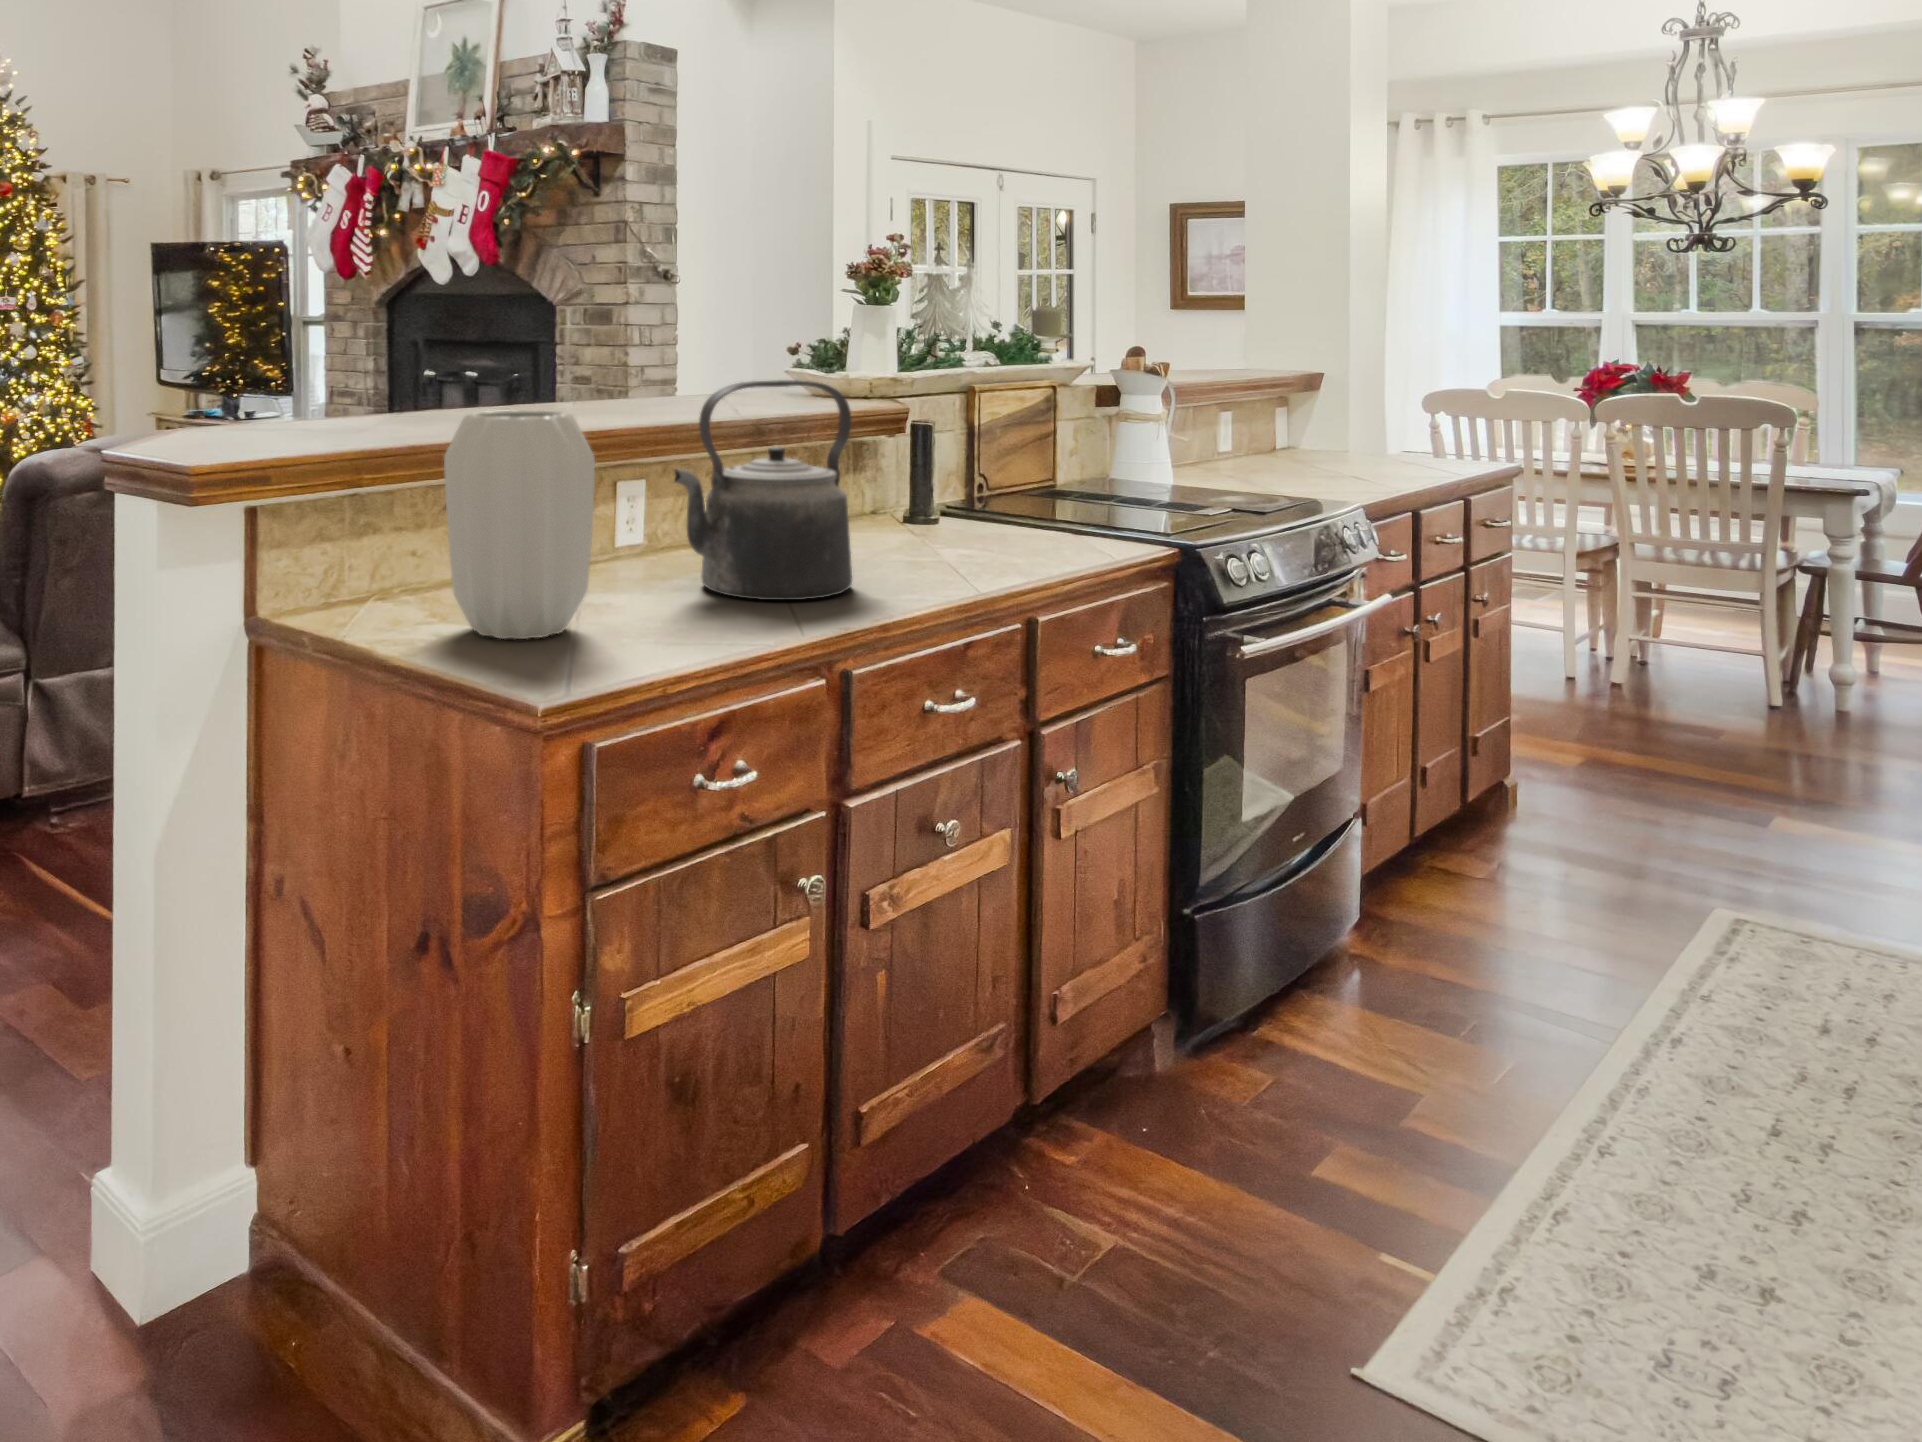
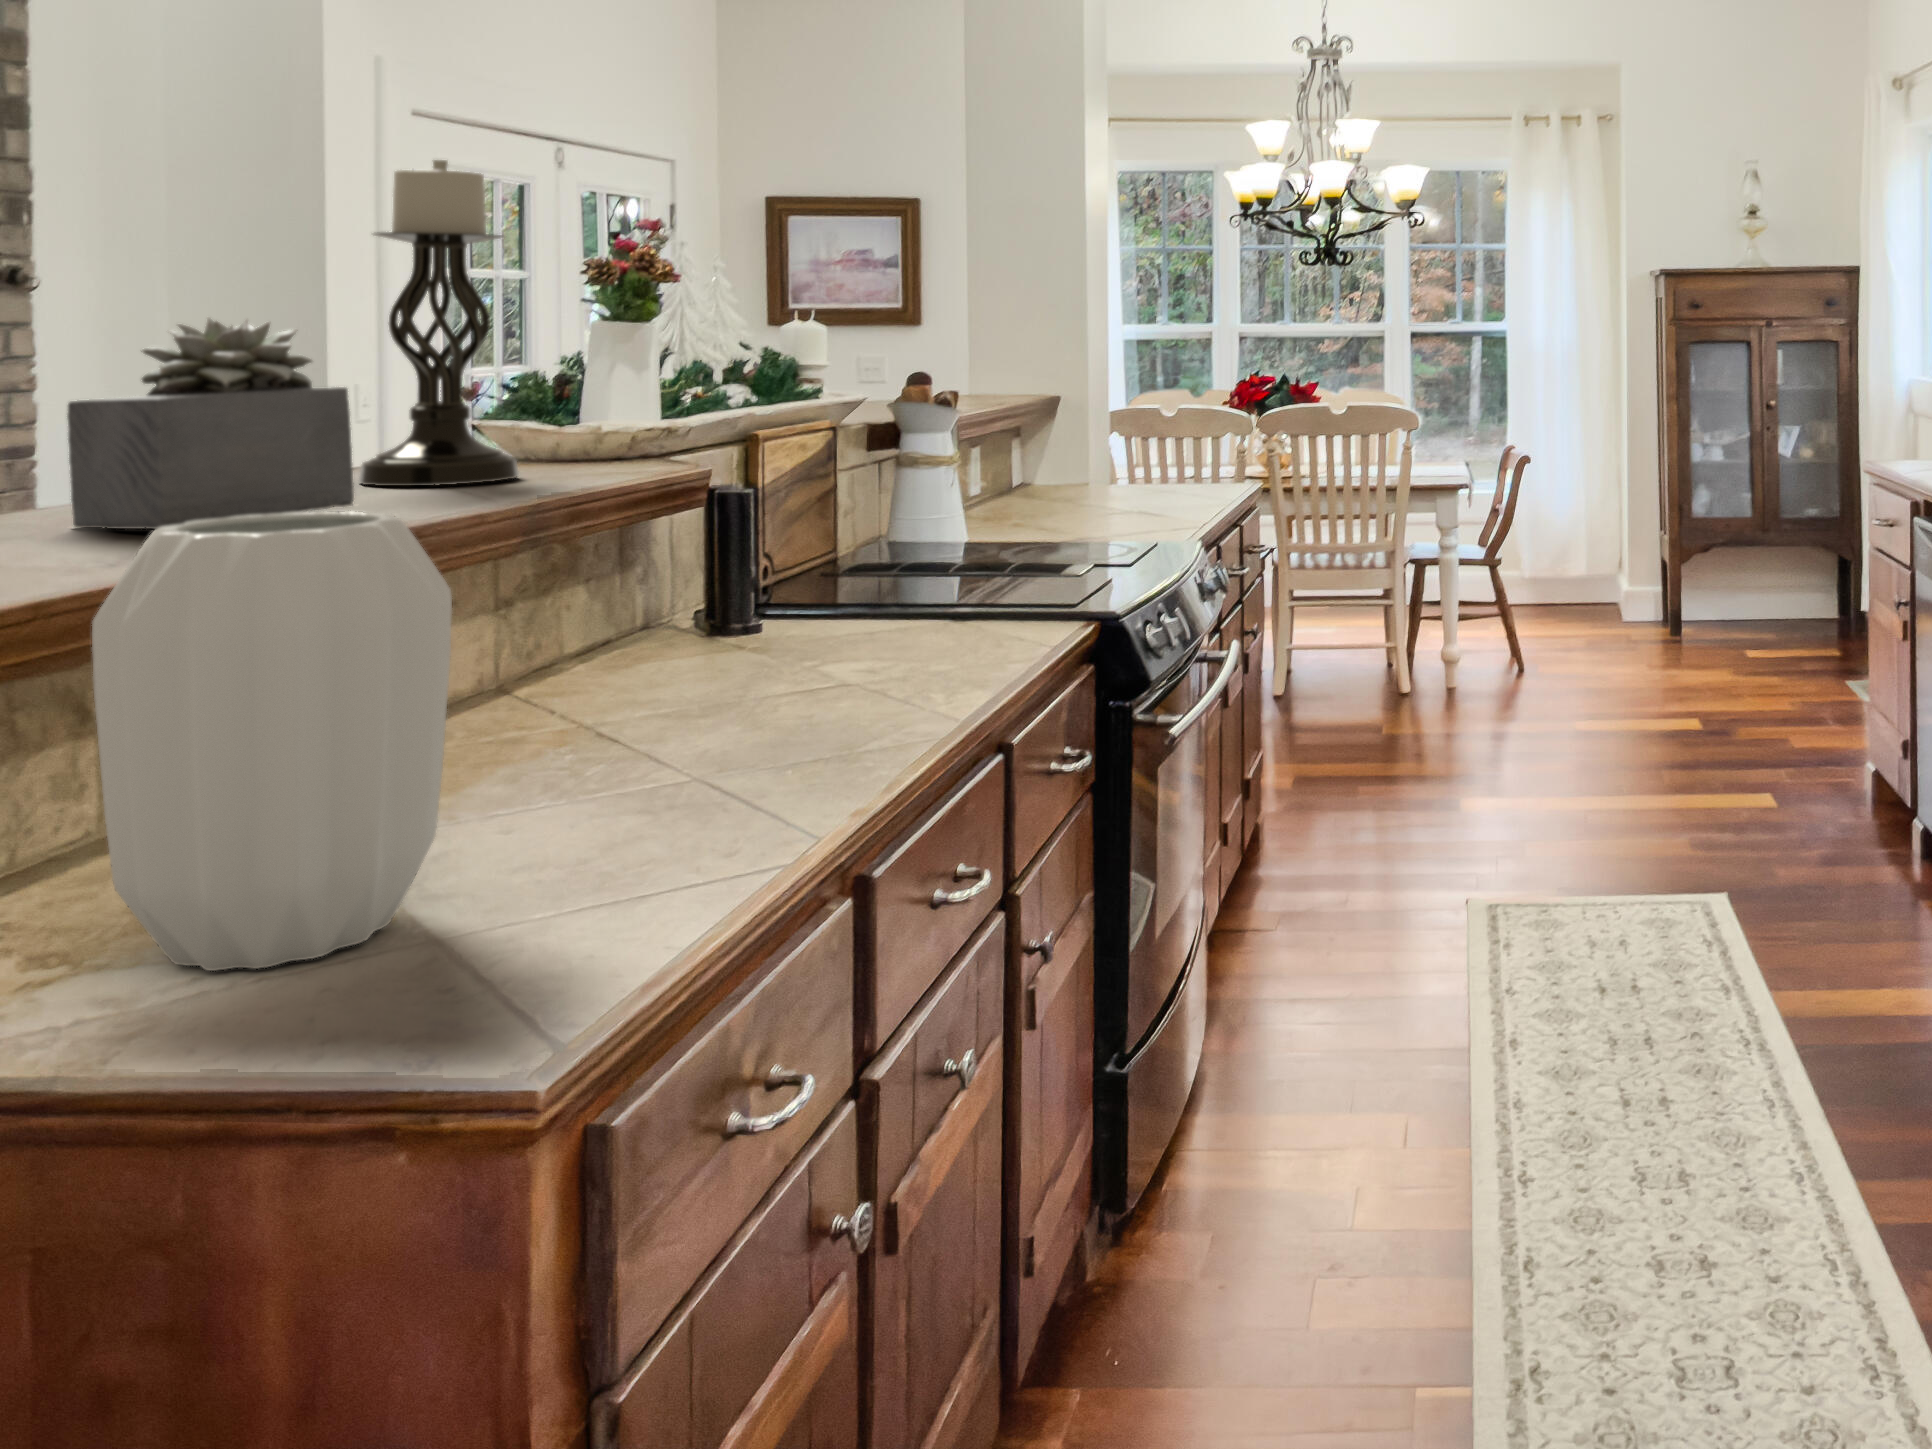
candle holder: none [686,211,770,410] -> present [359,160,519,486]
succulent plant: none [520,307,644,421] -> present [67,318,354,529]
kettle: present [674,380,852,600] -> none [505,432,792,792]

